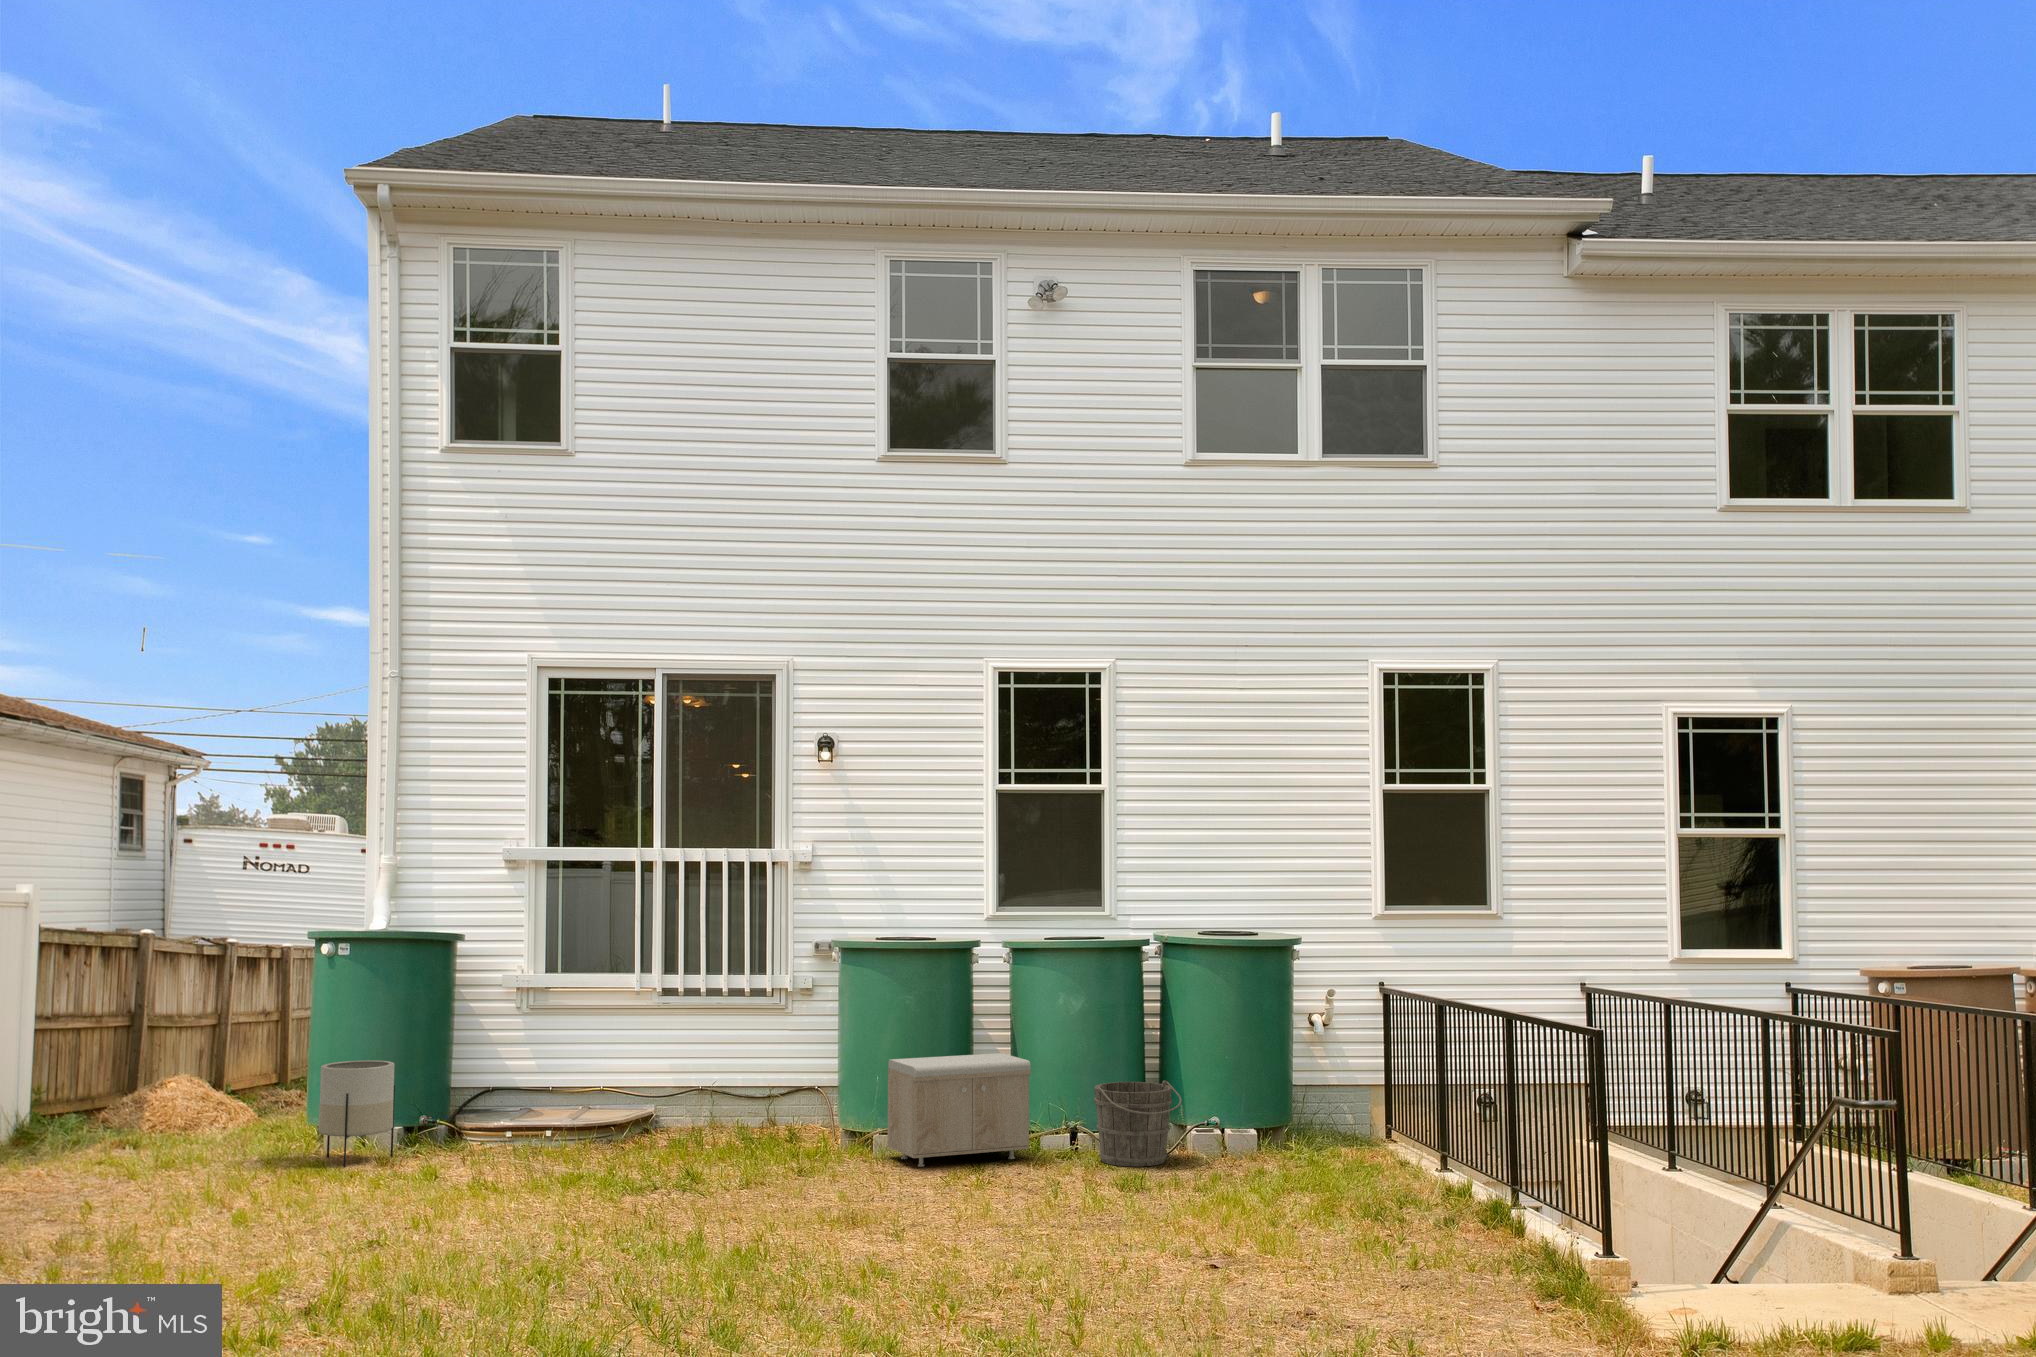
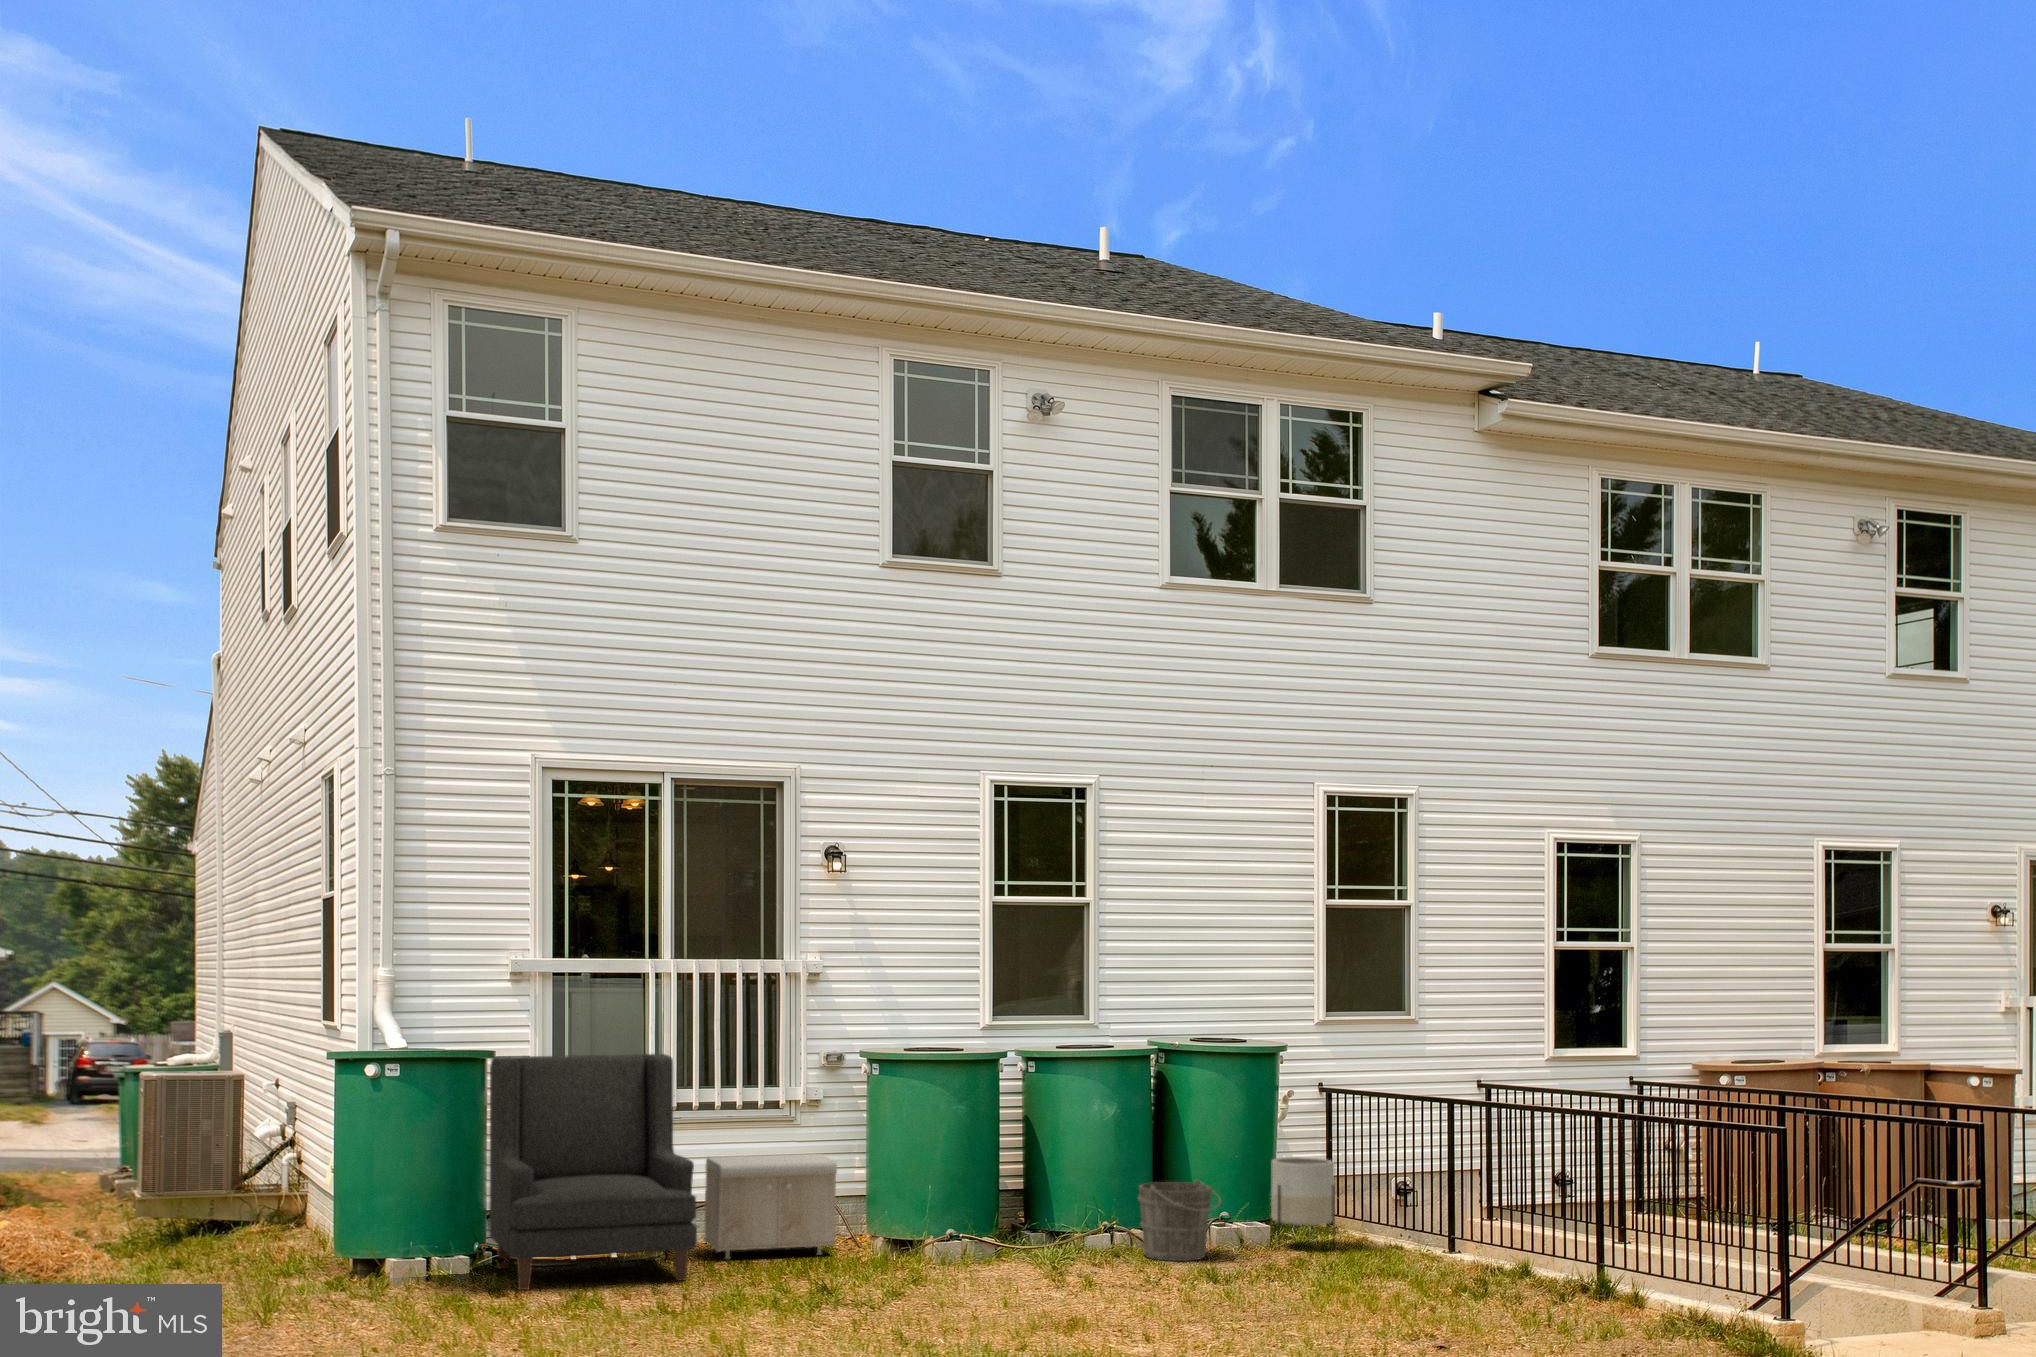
chair: none [432,940,646,1160] -> present [490,1054,697,1290]
storage bench: present [887,1053,1031,1167] -> present [704,1154,837,1259]
planter: present [318,1060,395,1167] -> present [1271,1157,1335,1249]

